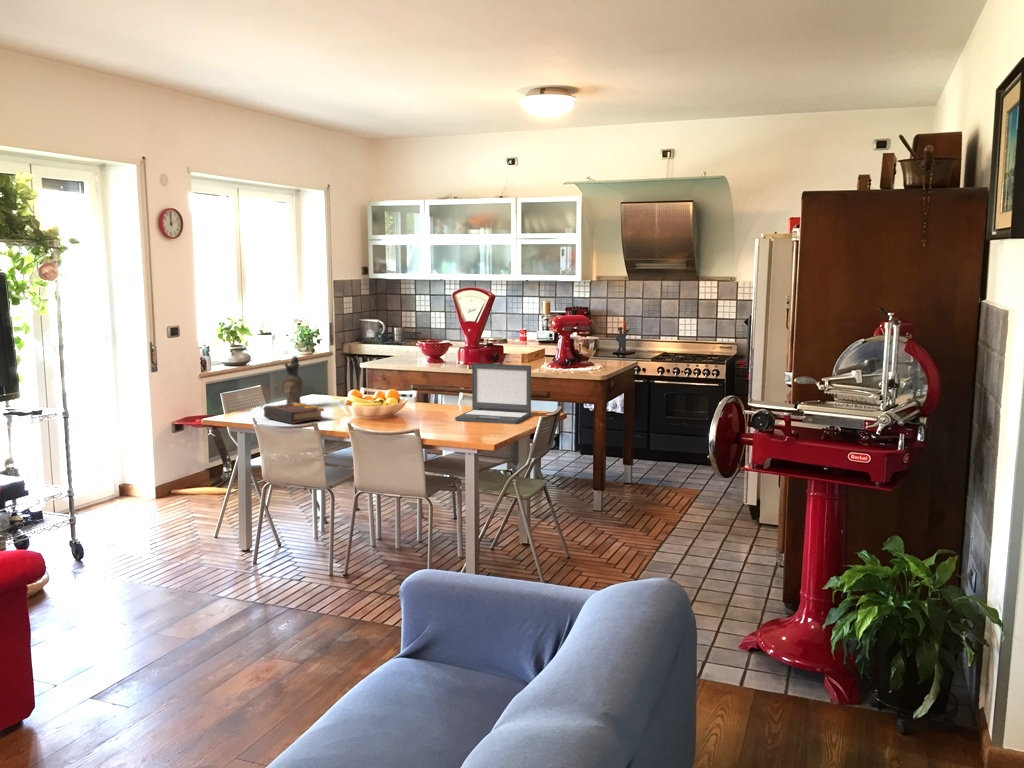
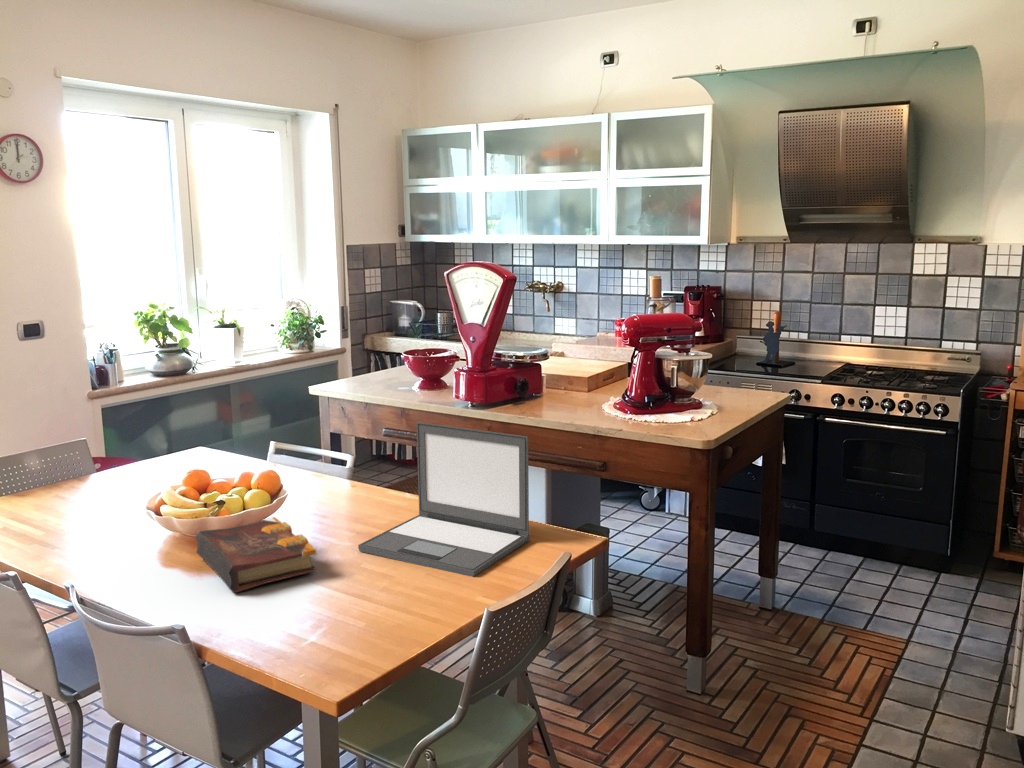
ceramic pitcher: present [281,356,302,404] -> none [104,387,148,481]
book: present [264,403,324,424] -> present [195,517,316,593]

